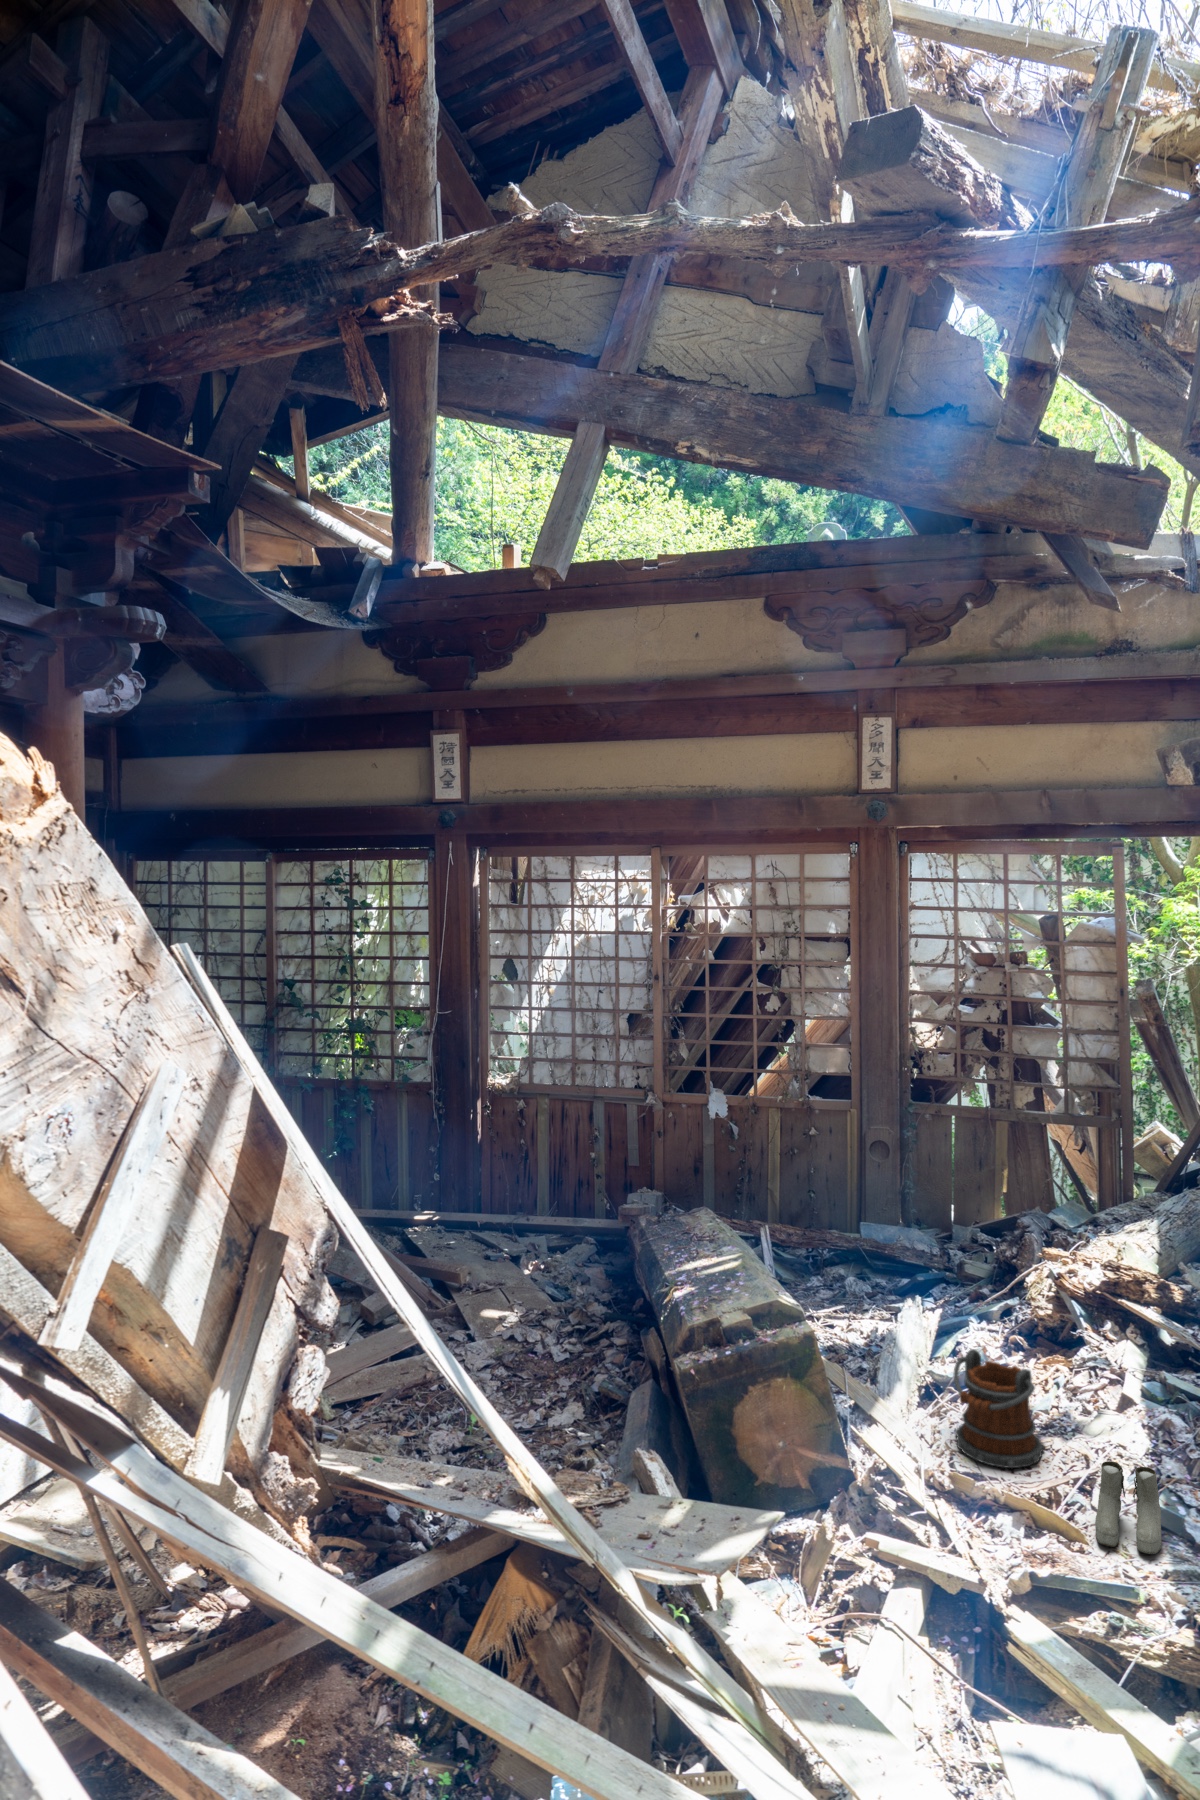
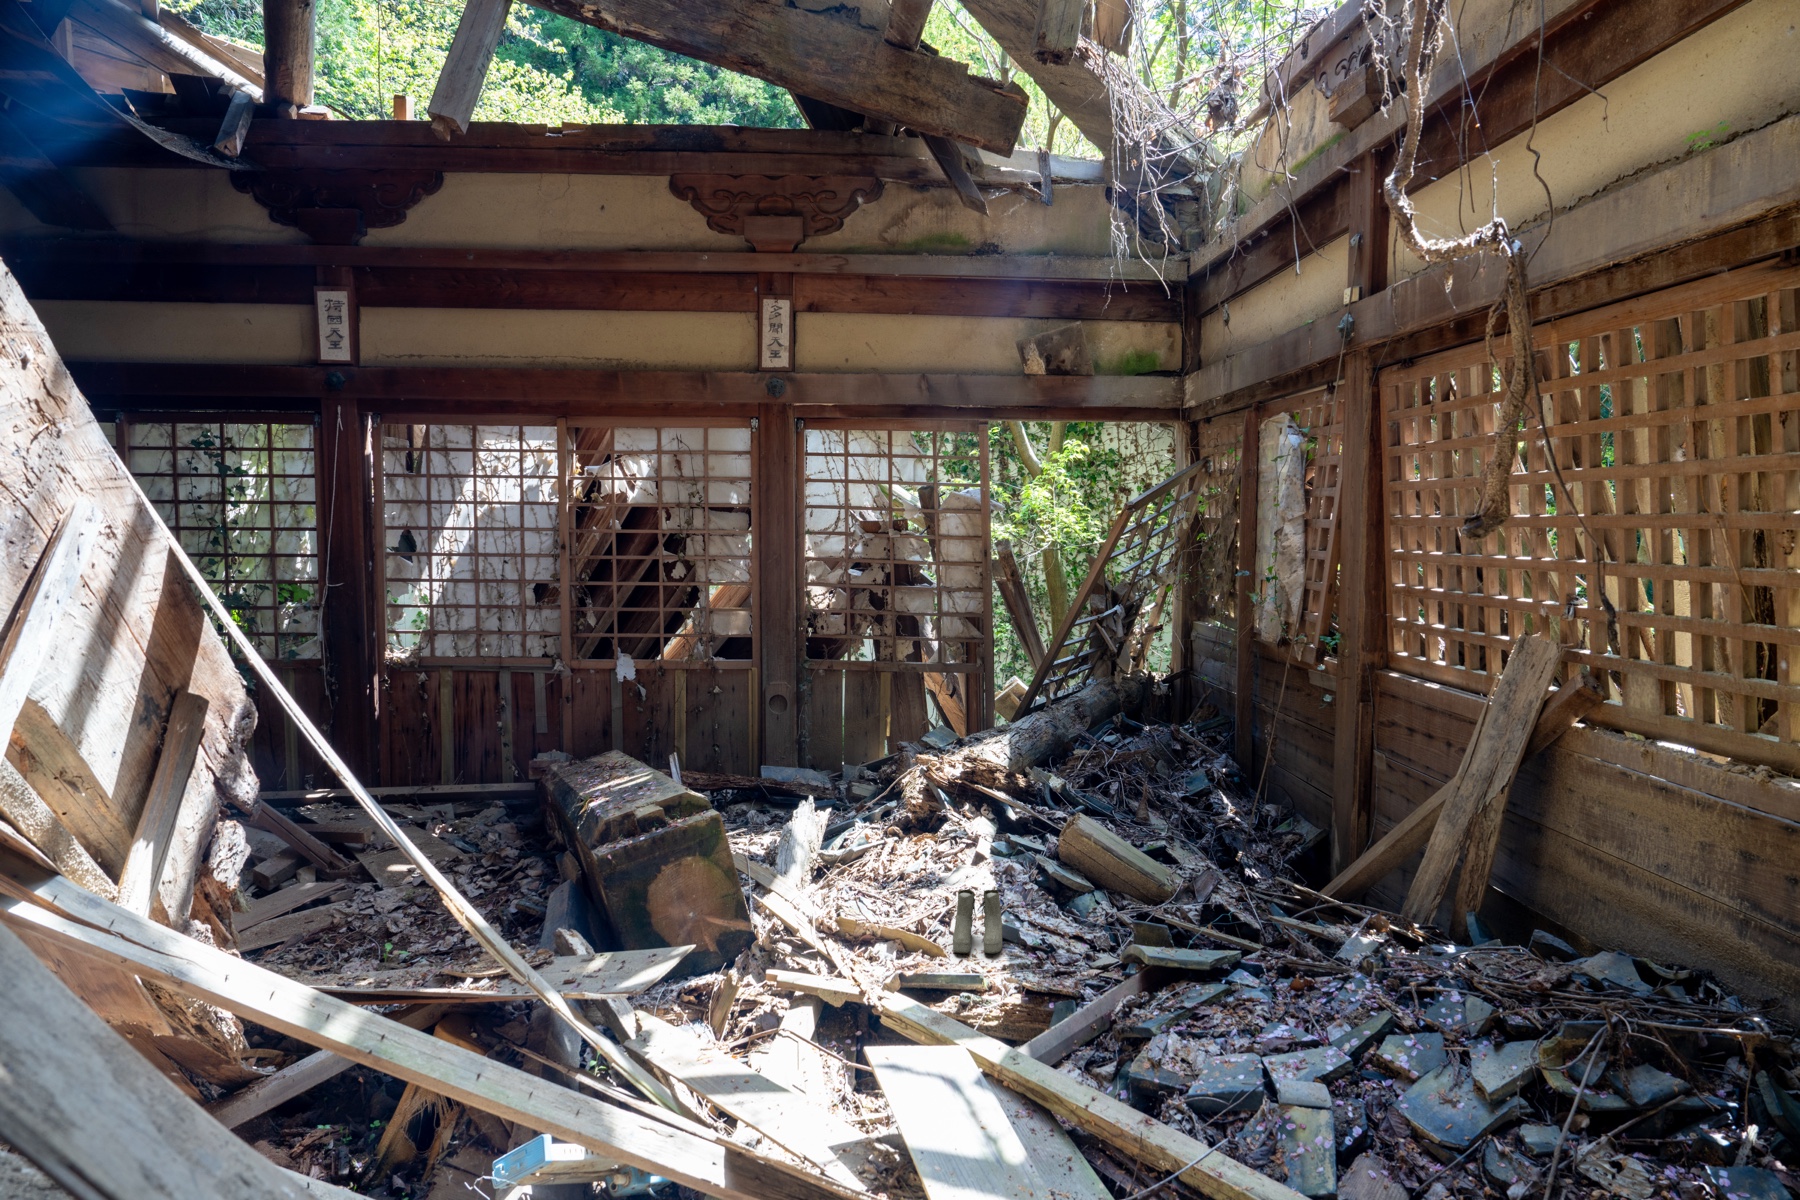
bucket: present [954,1349,1045,1468] -> none [841,824,915,915]

